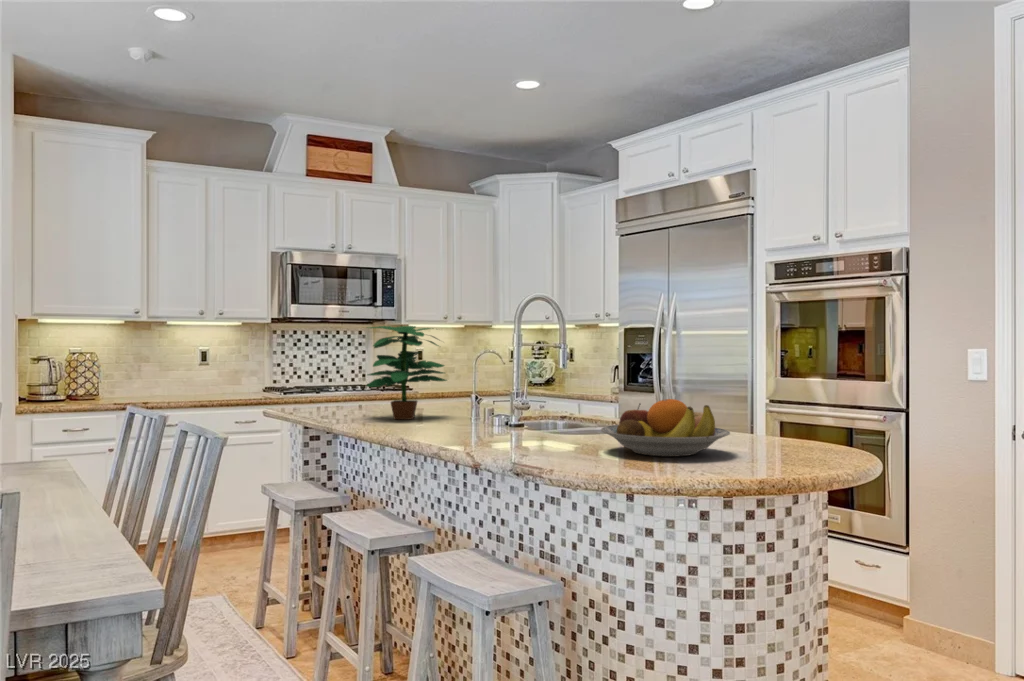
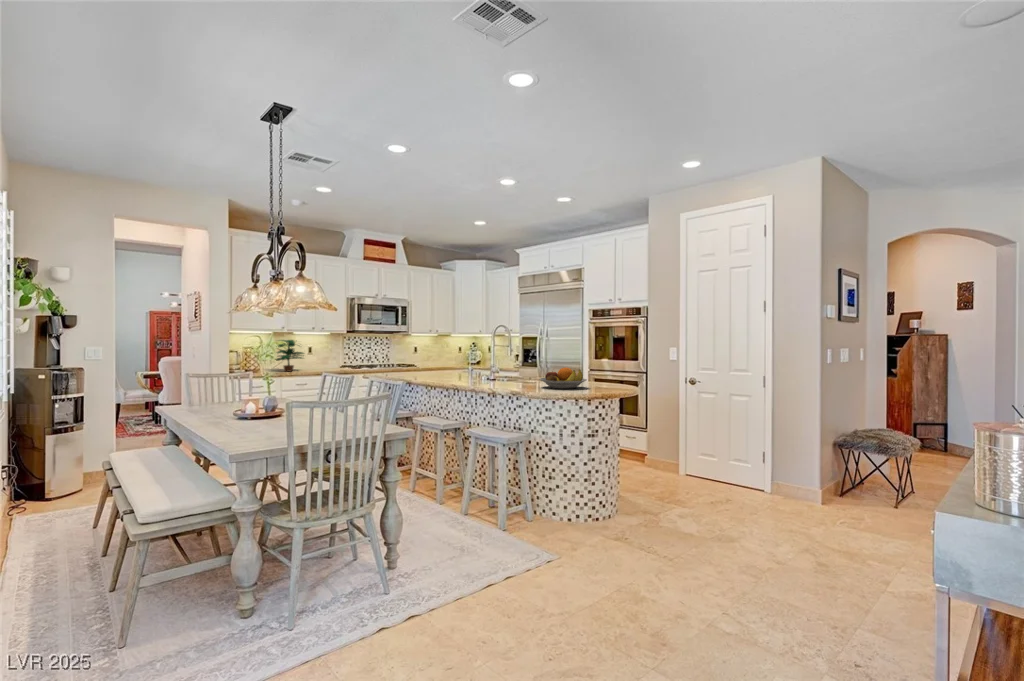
potted plant: present [366,326,447,419] -> present [276,340,304,372]

